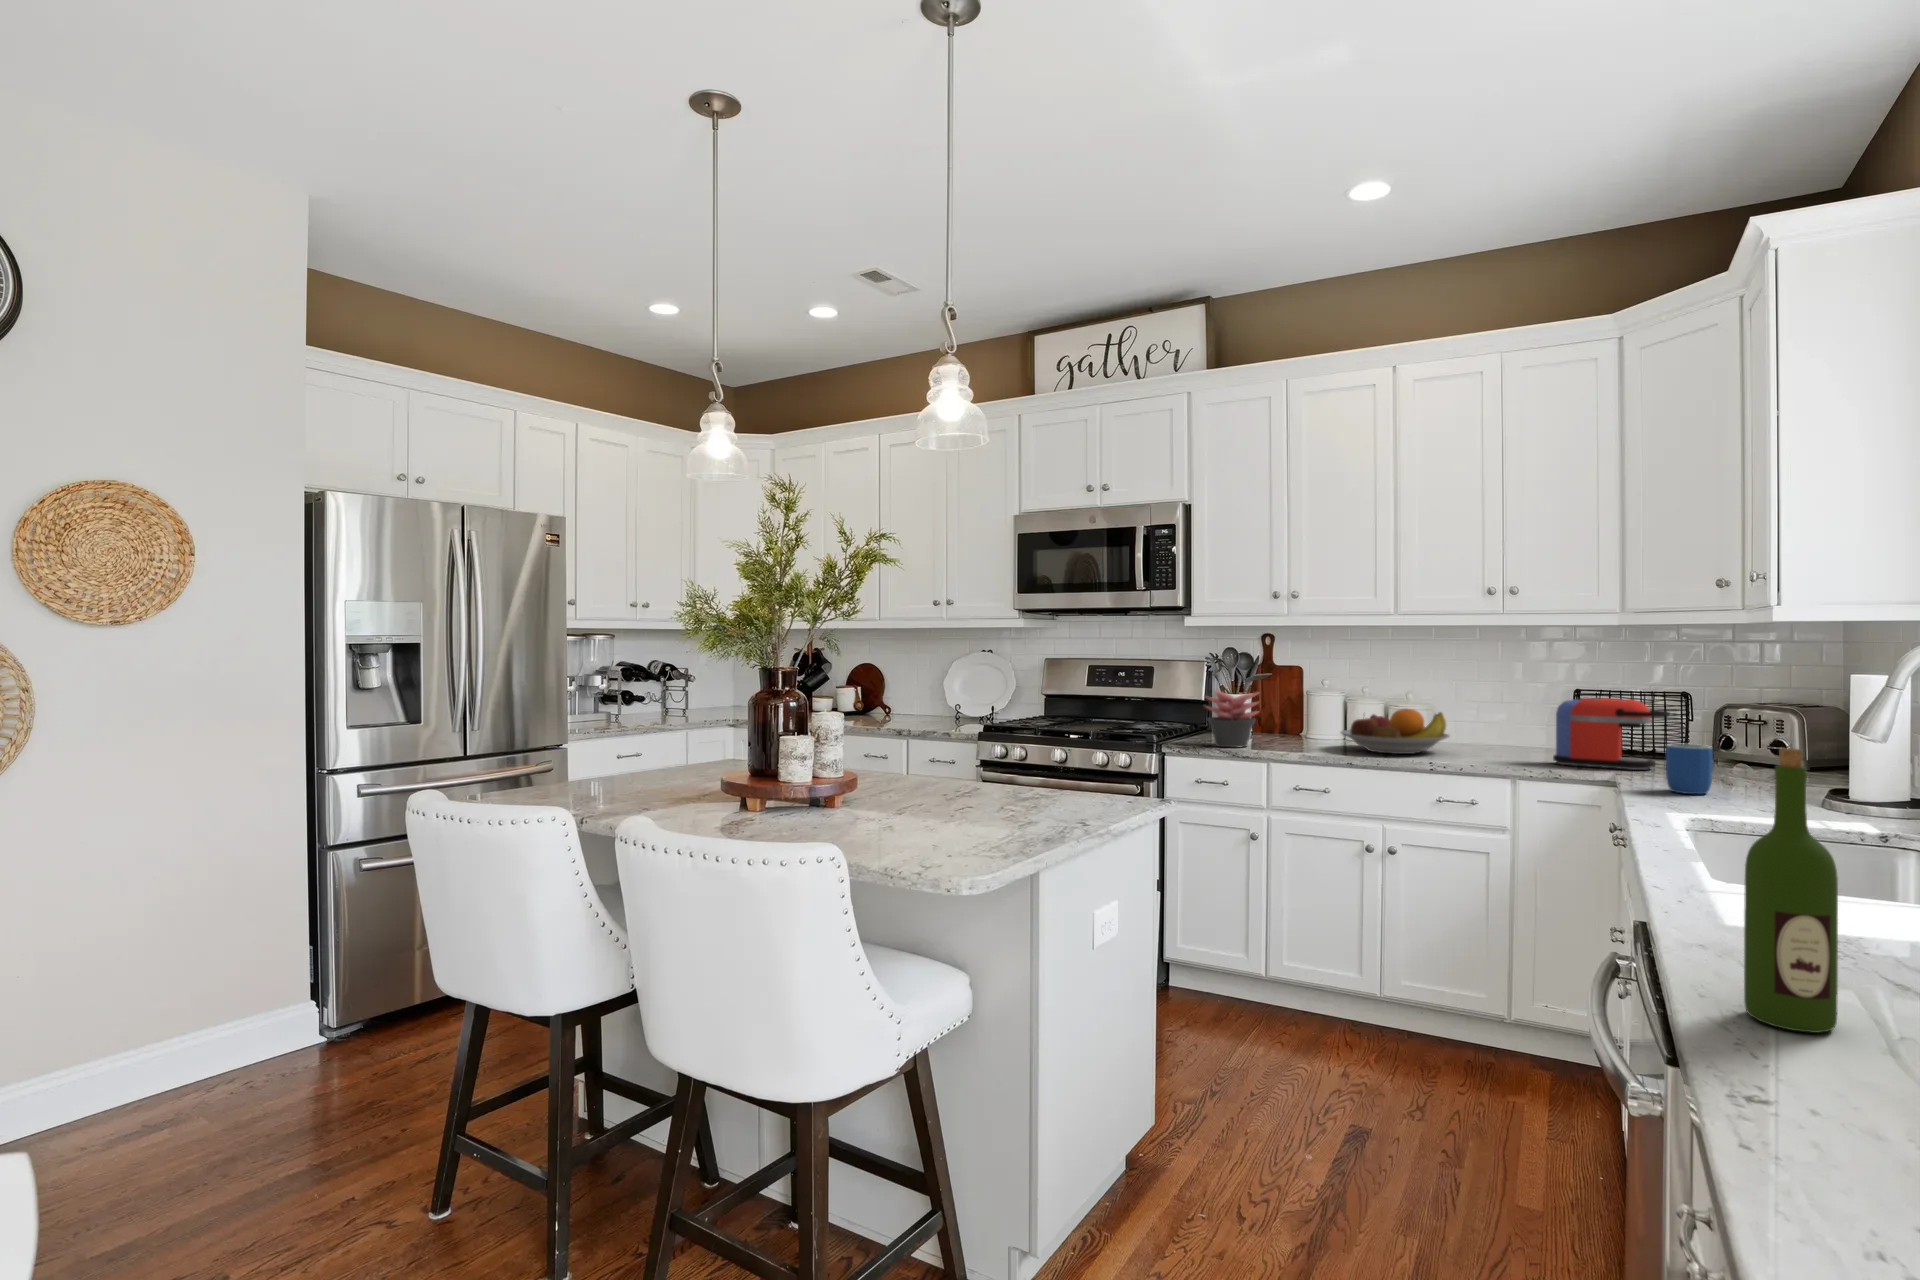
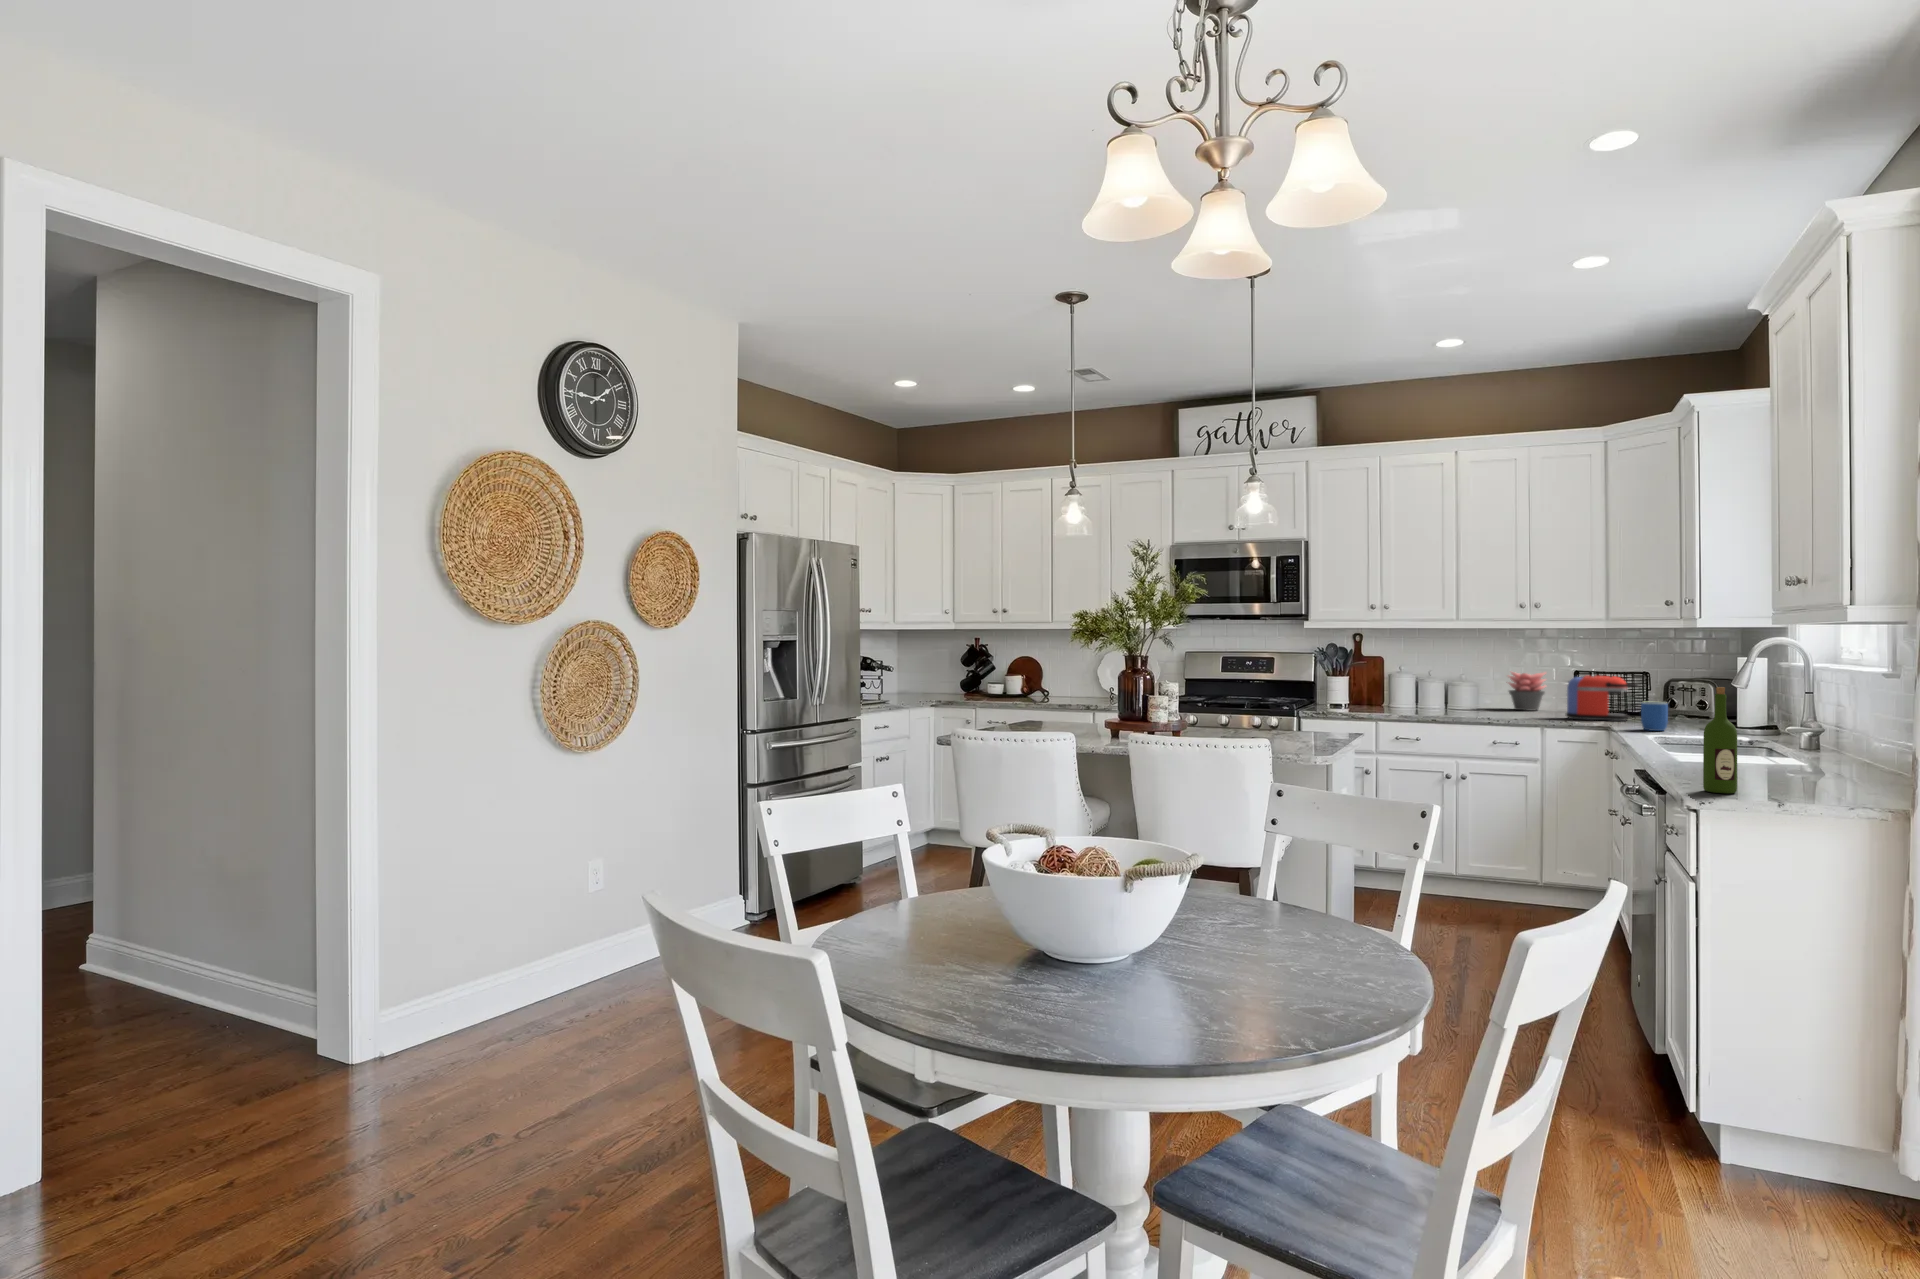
succulent plant: present [1206,691,1259,747] -> present [1508,672,1545,711]
fruit bowl: present [1341,709,1449,754] -> none [1421,685,1496,715]

